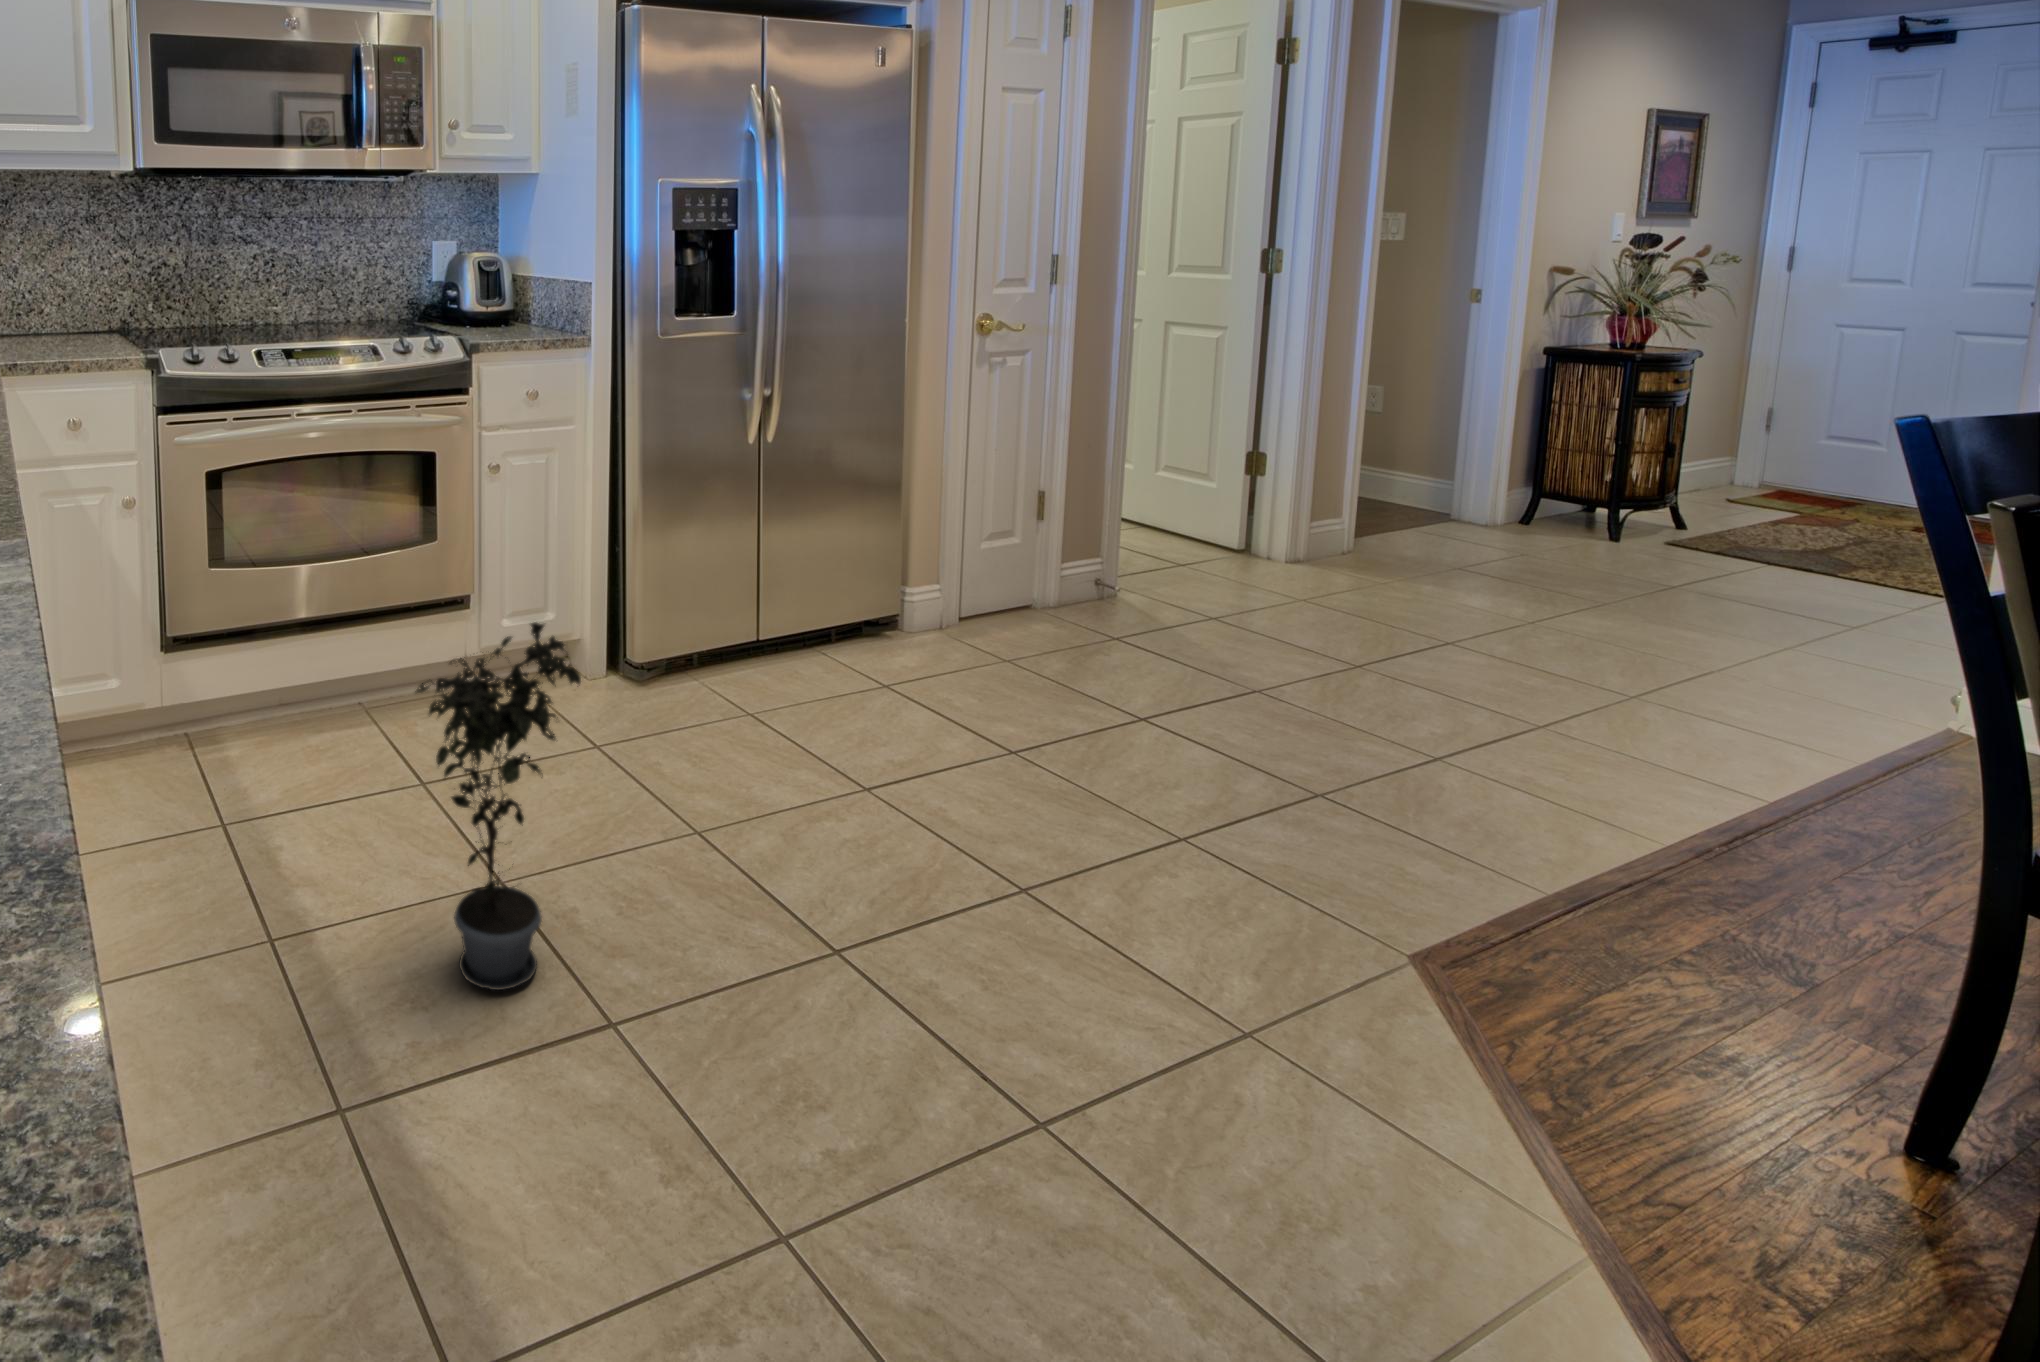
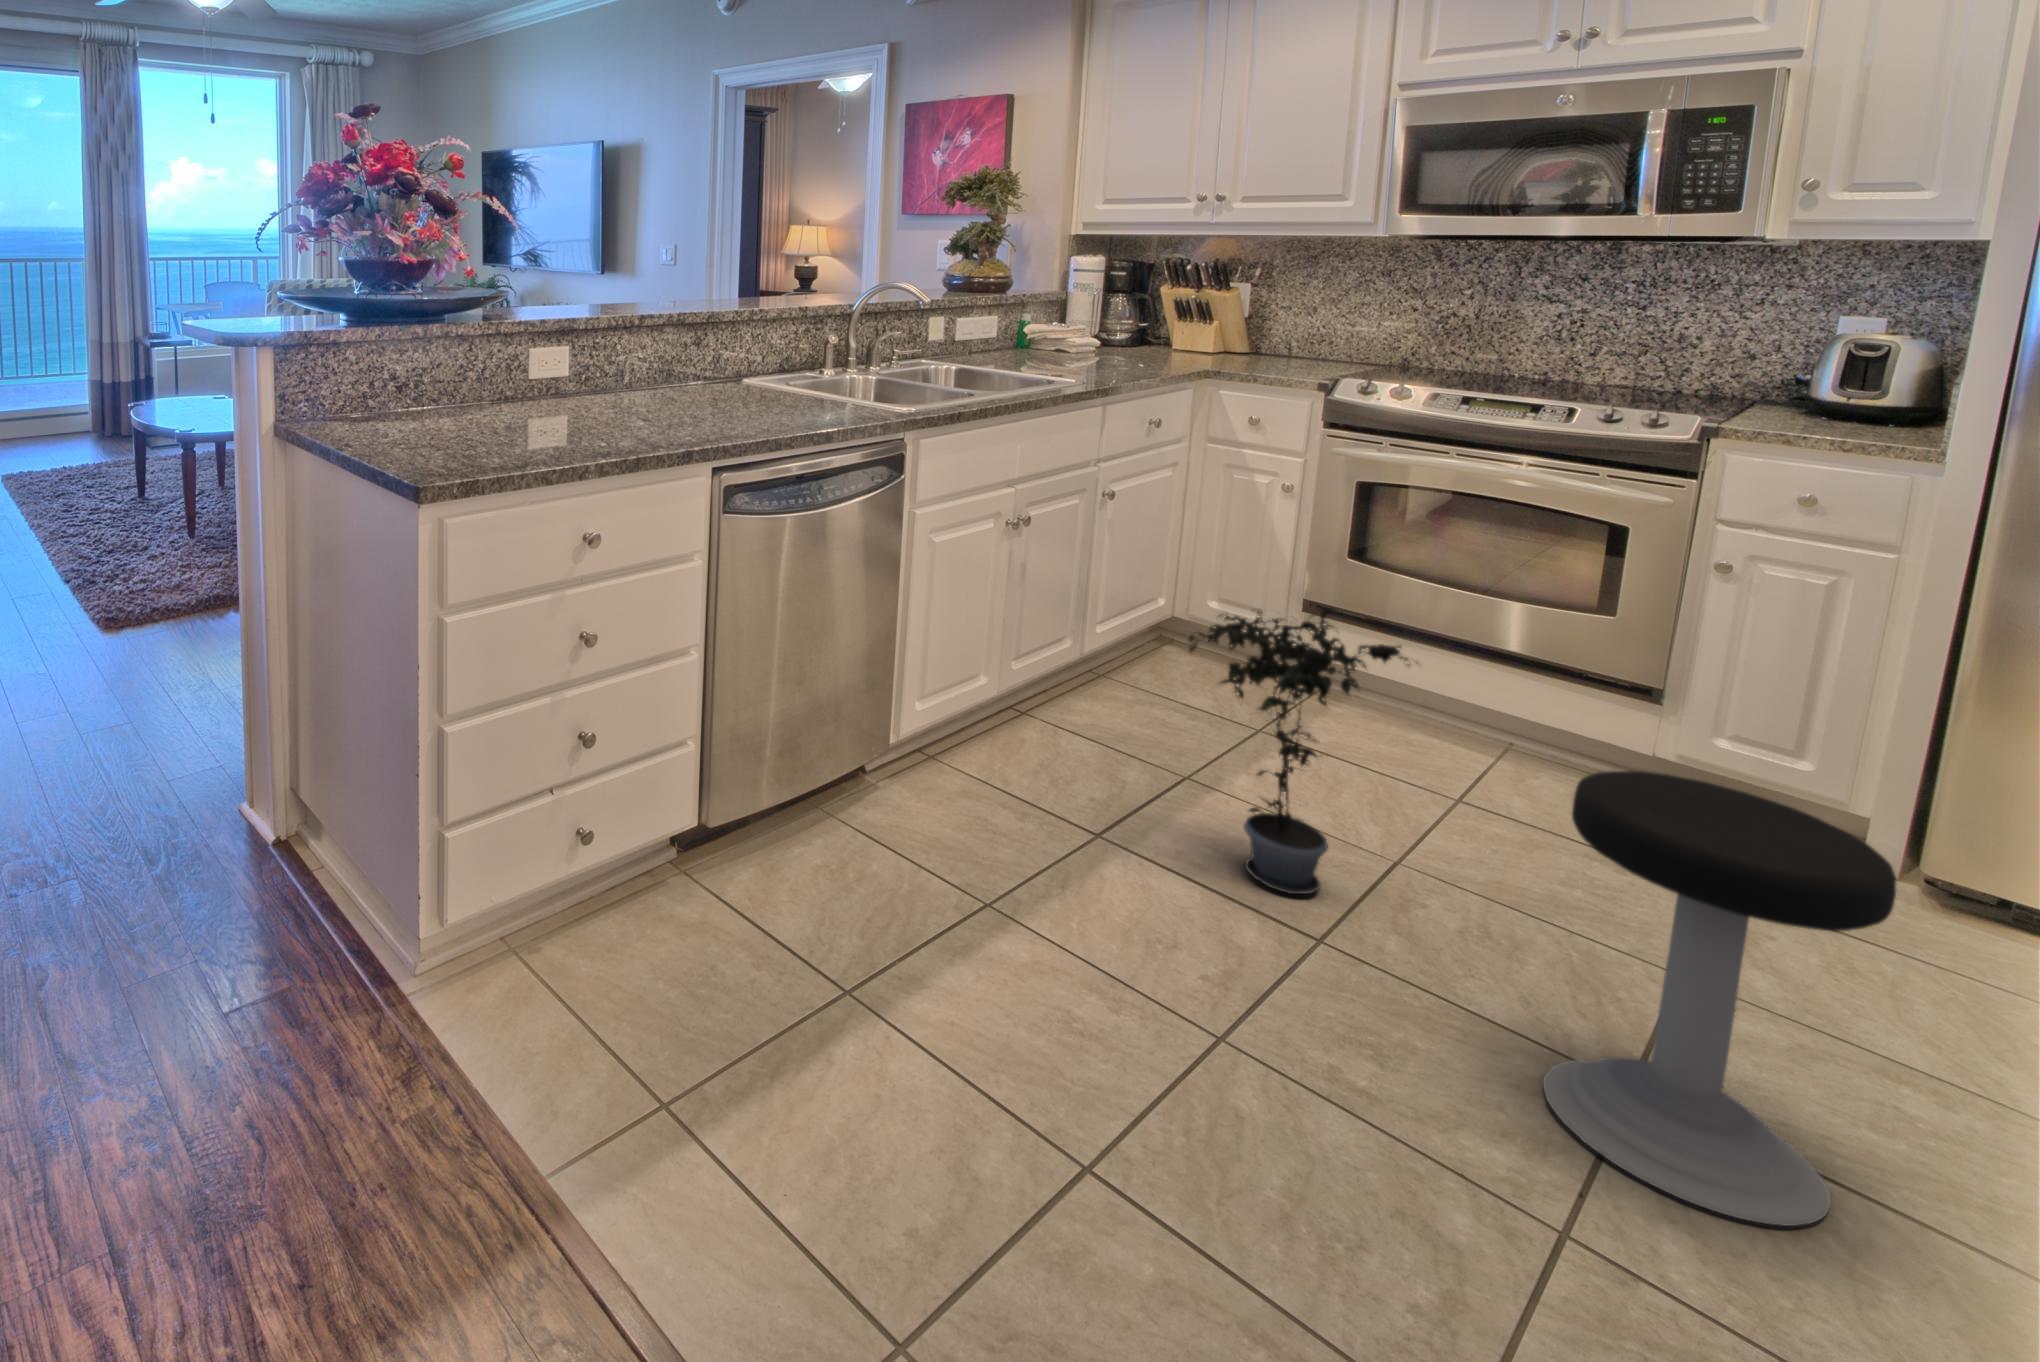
stool: none [805,644,1007,1019] -> present [1543,771,1897,1226]

